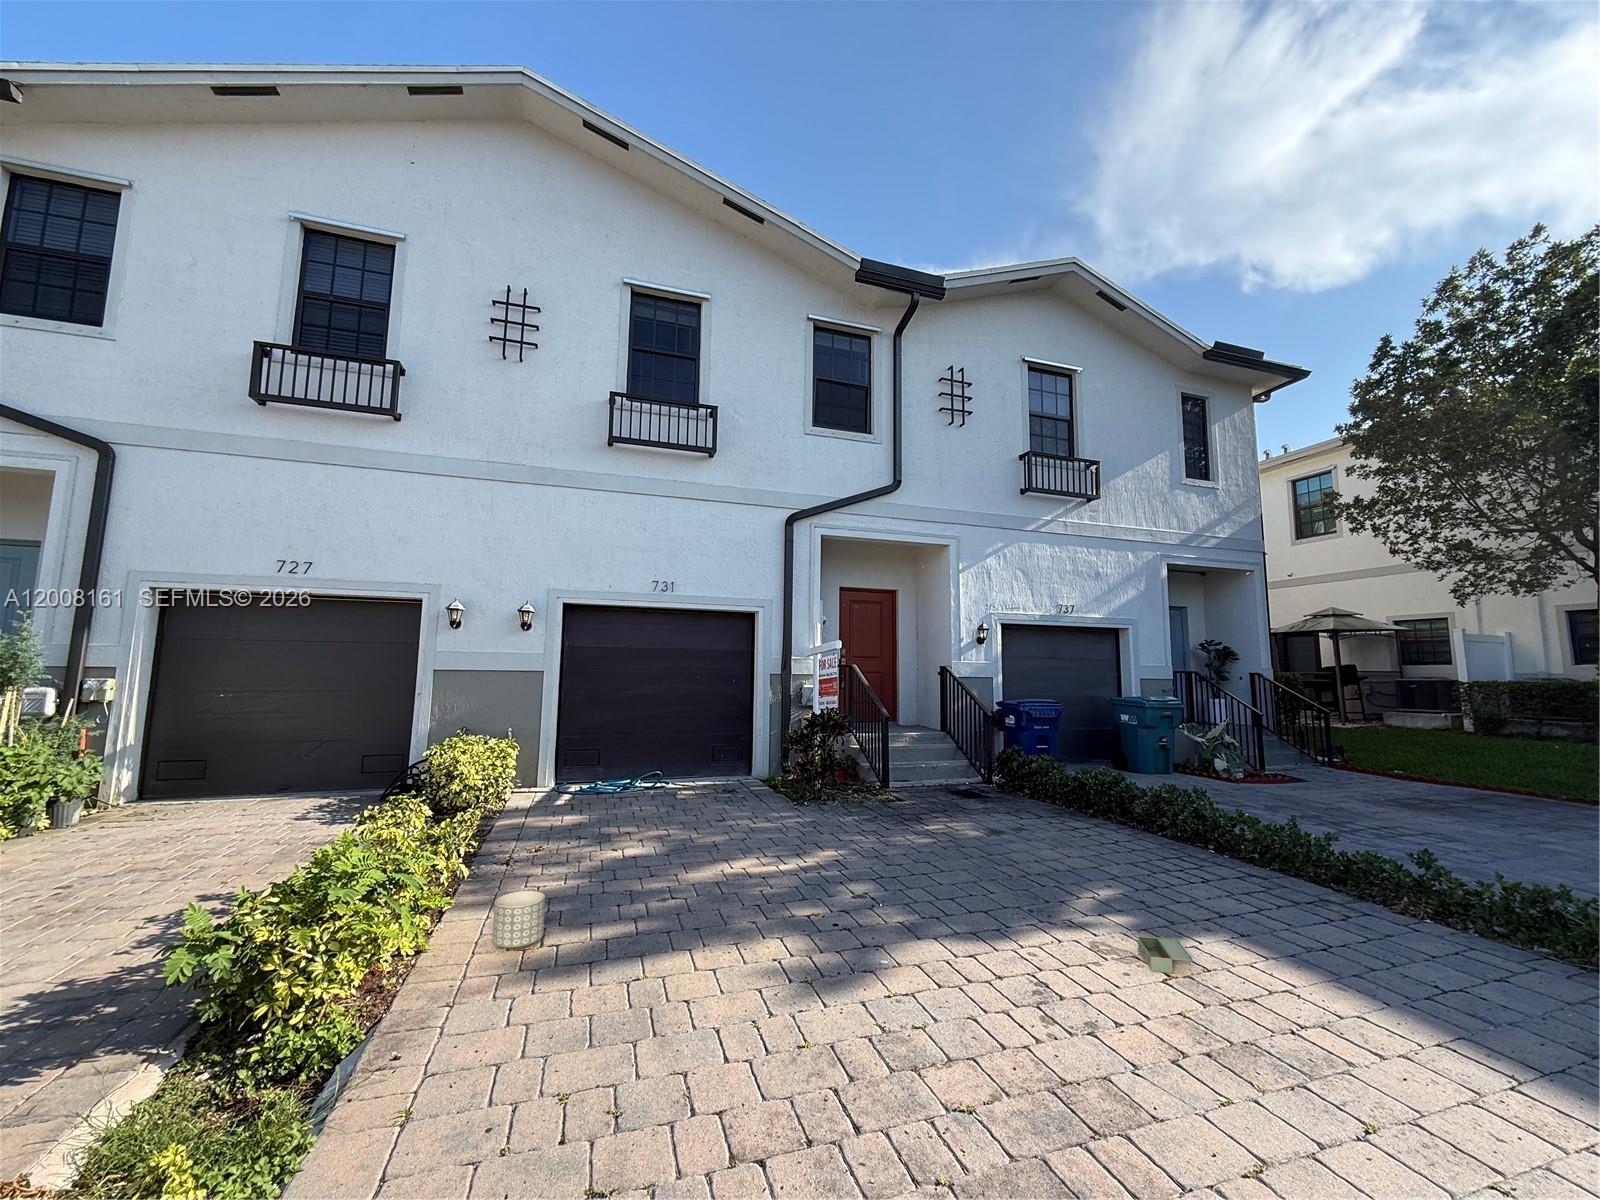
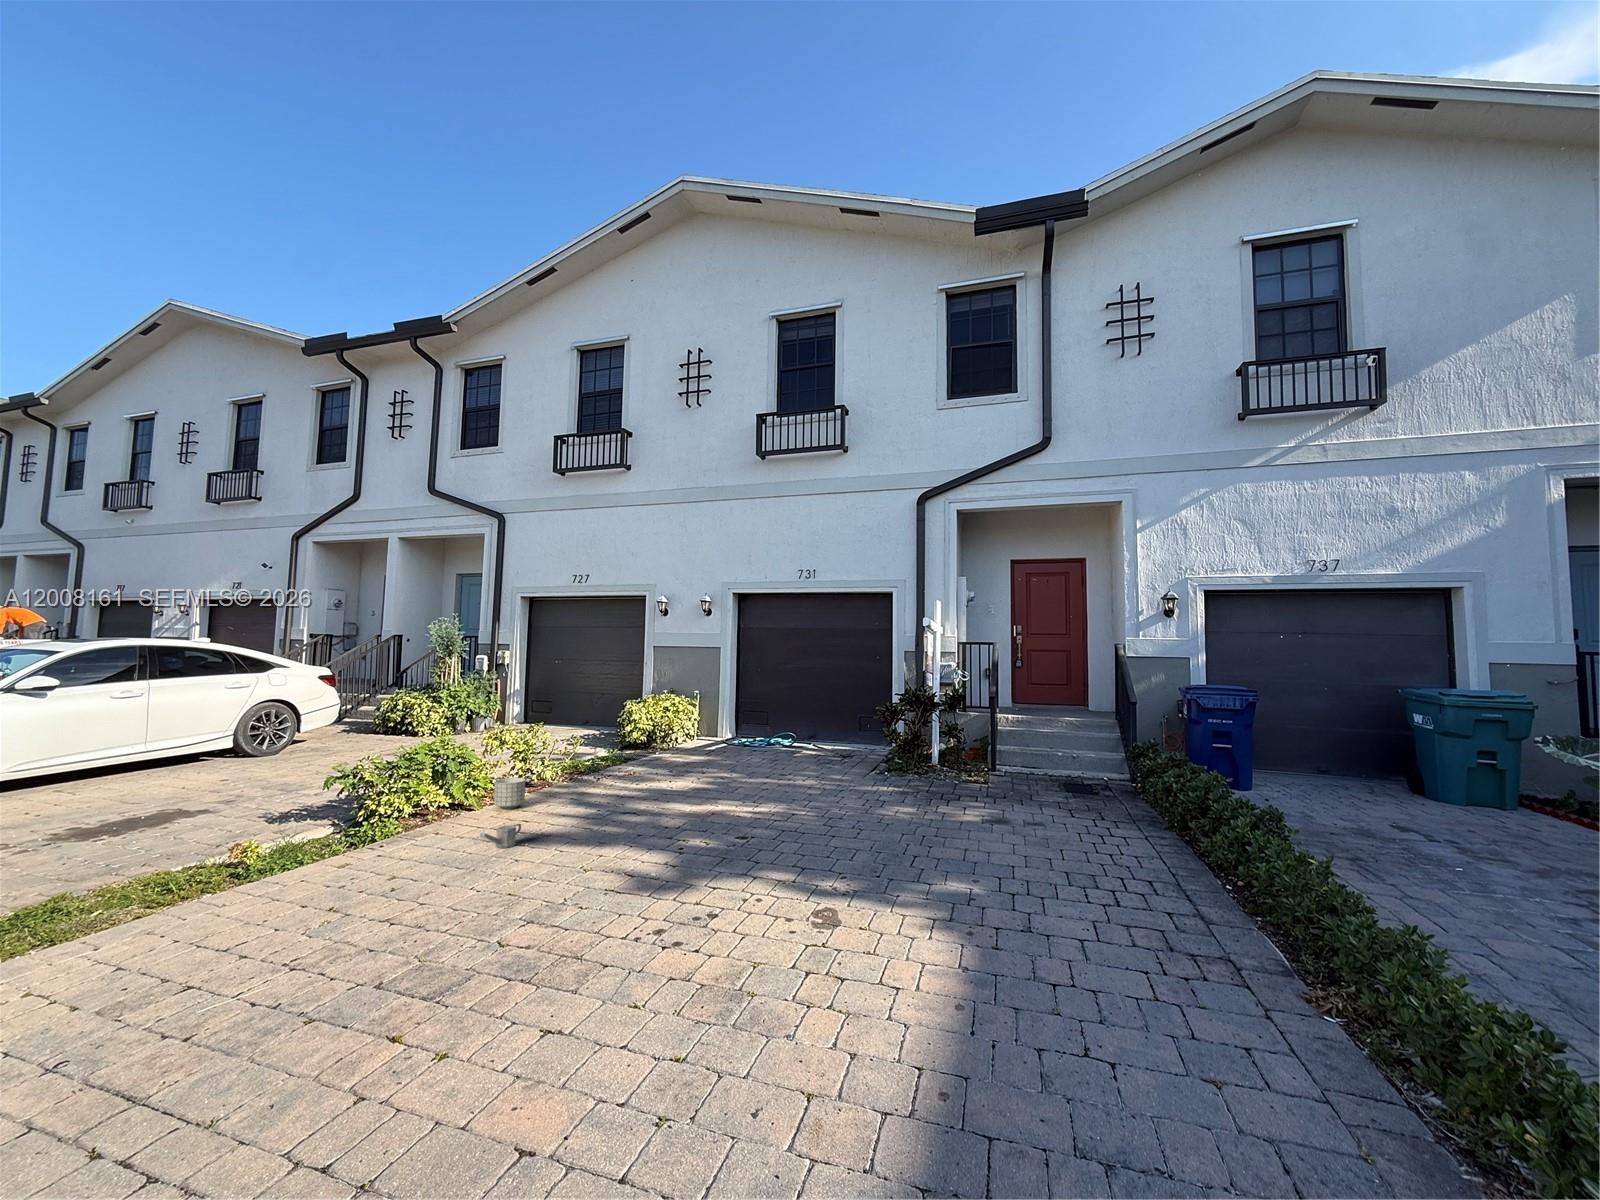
toolbox: present [1137,937,1193,973] -> none [770,882,827,909]
watering can: none [681,963,712,1013] -> present [480,824,521,848]

